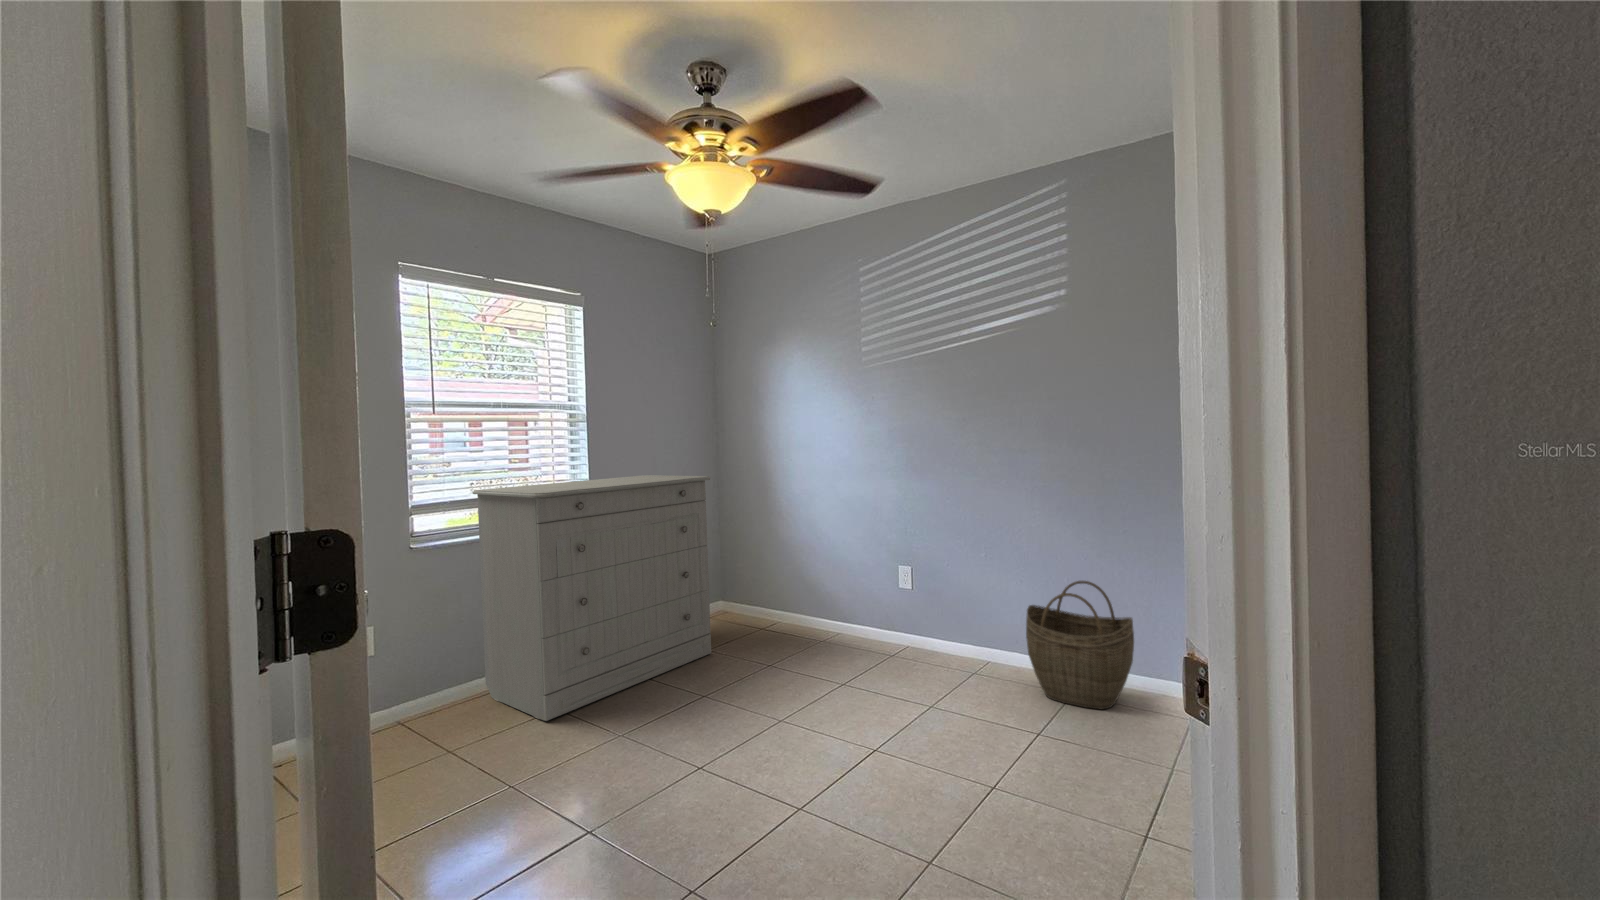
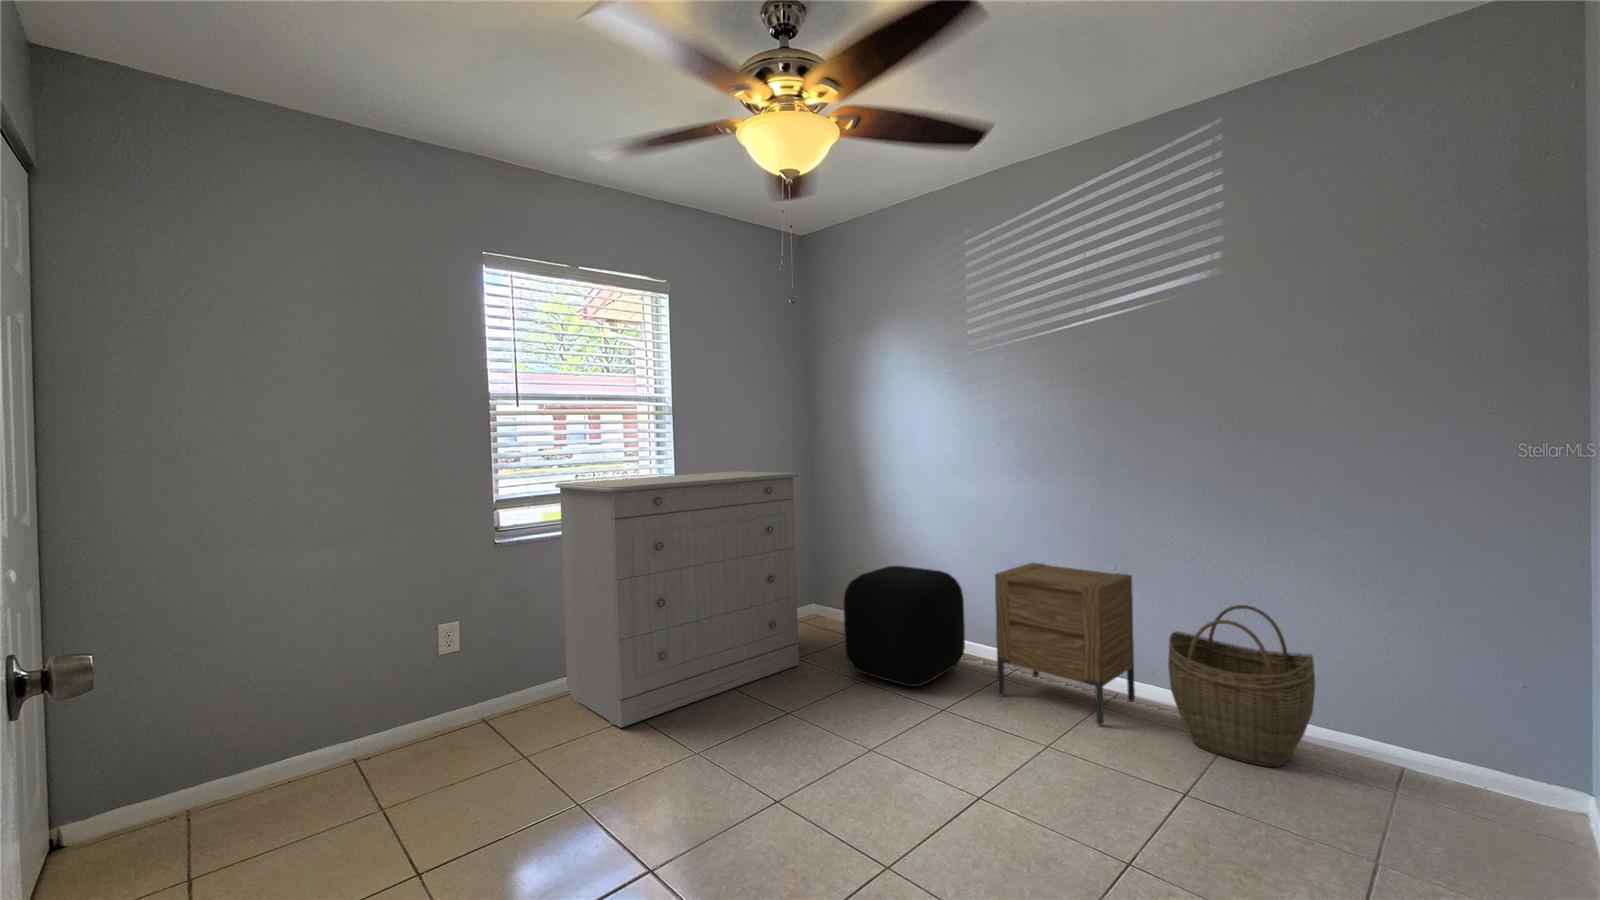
nightstand: none [886,552,1000,687] -> present [995,563,1135,726]
ottoman: none [753,559,860,666] -> present [844,566,965,686]

